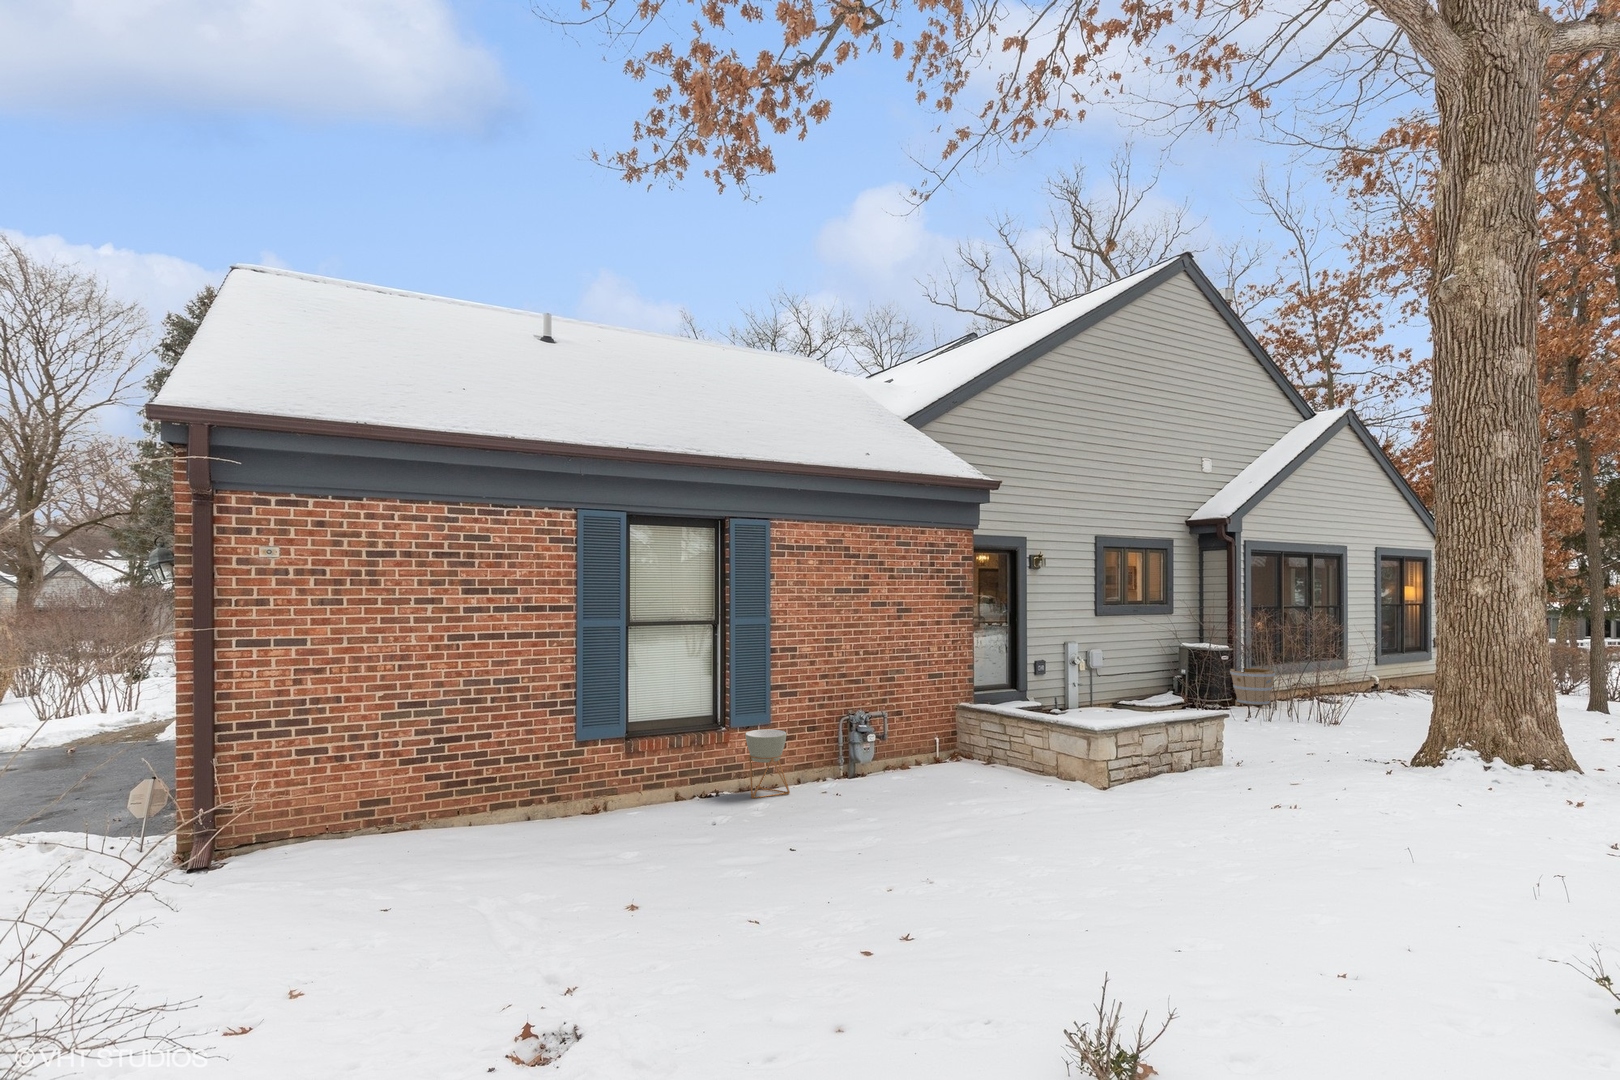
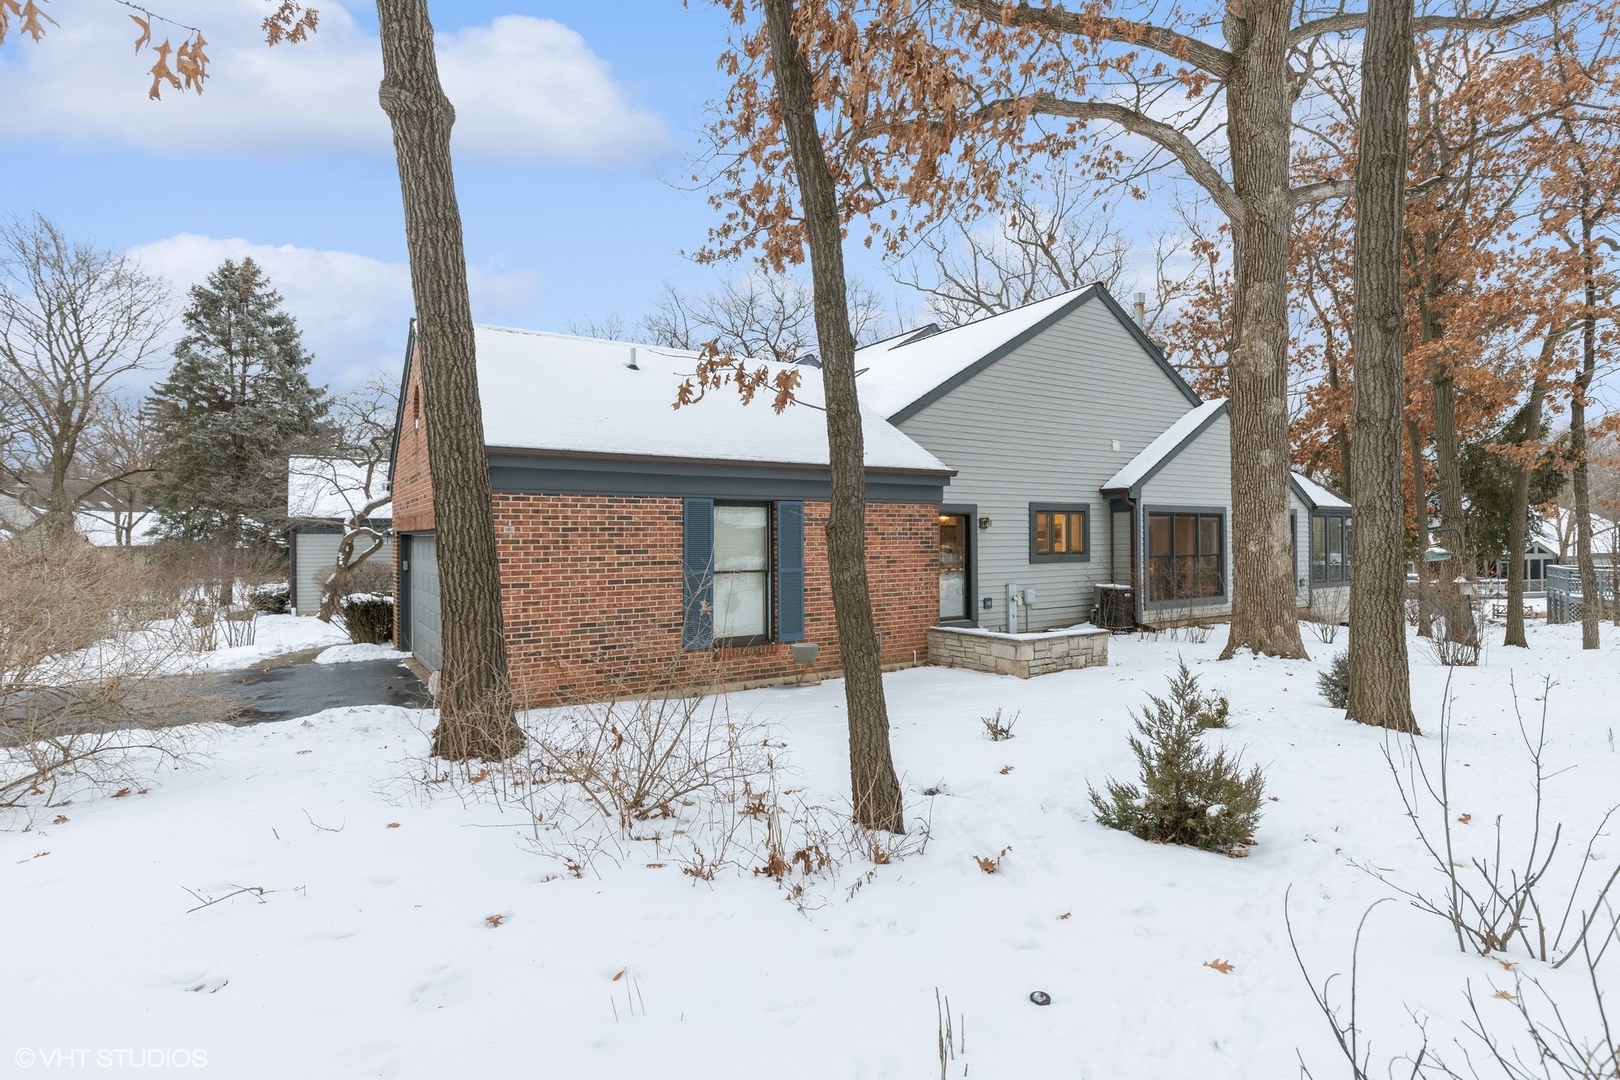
wooden bucket: present [1230,668,1275,705] -> none [1126,603,1158,631]

